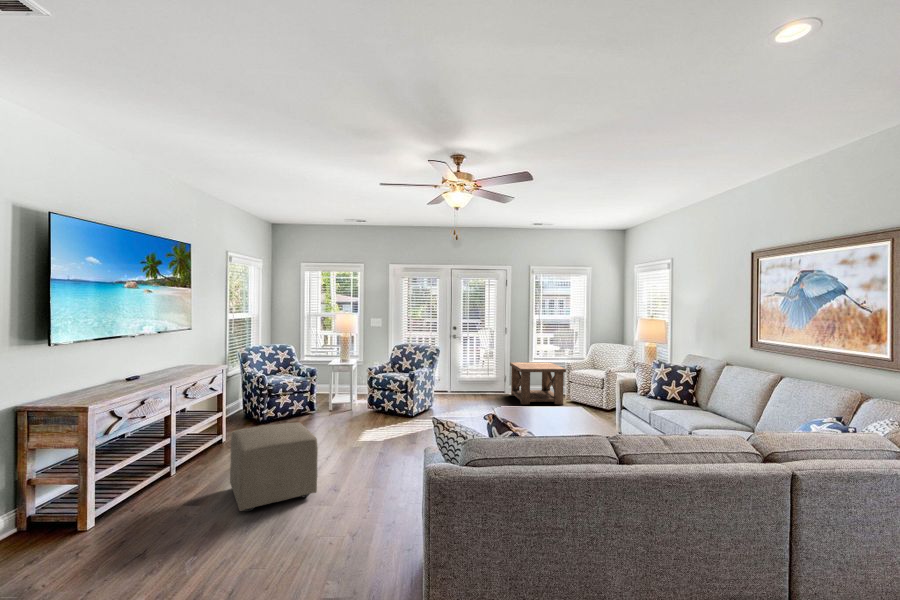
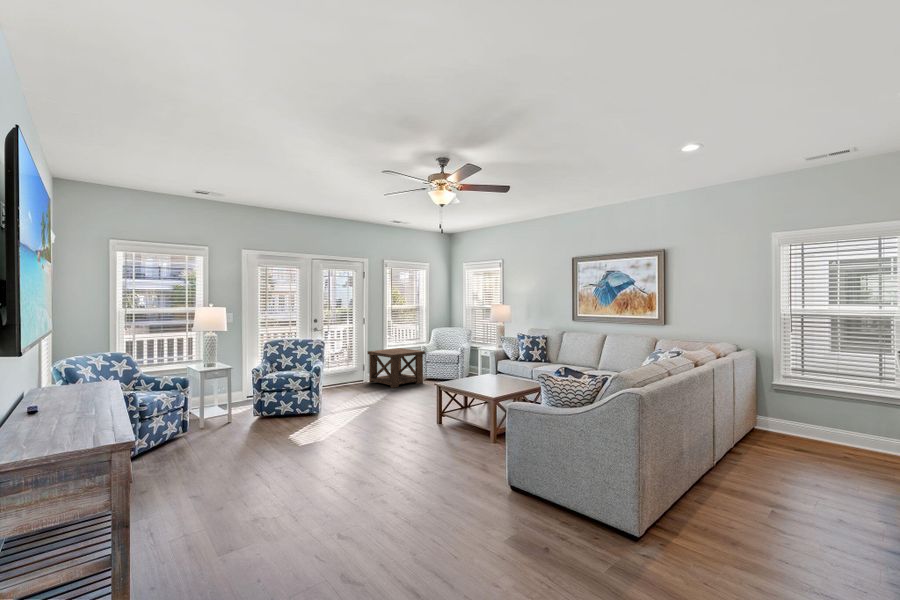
ottoman: present [230,422,318,511] -> none [253,425,362,519]

